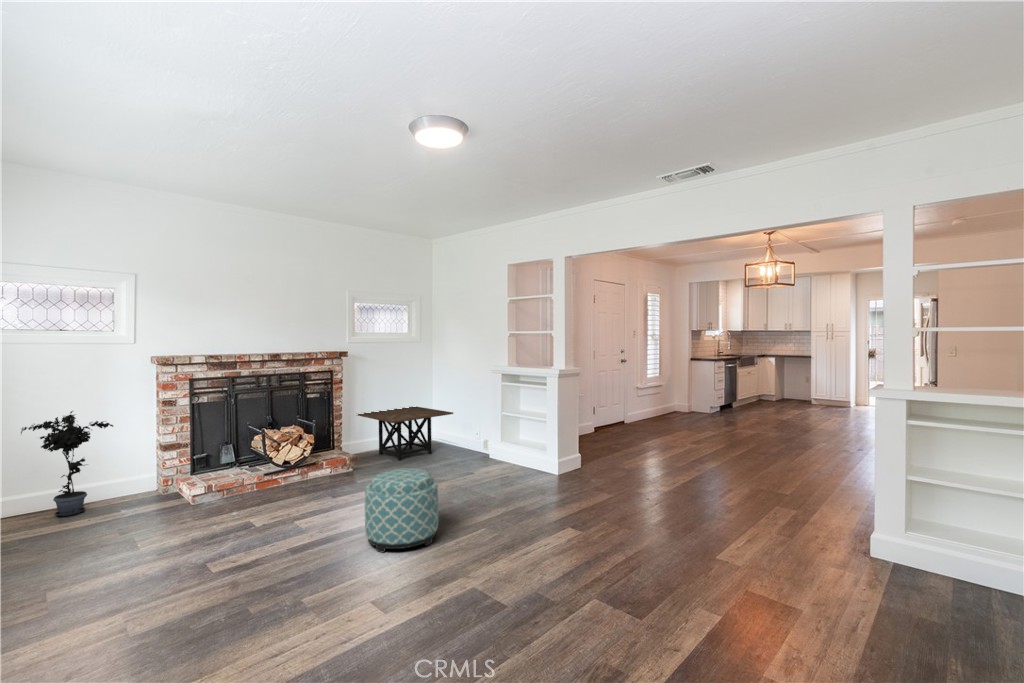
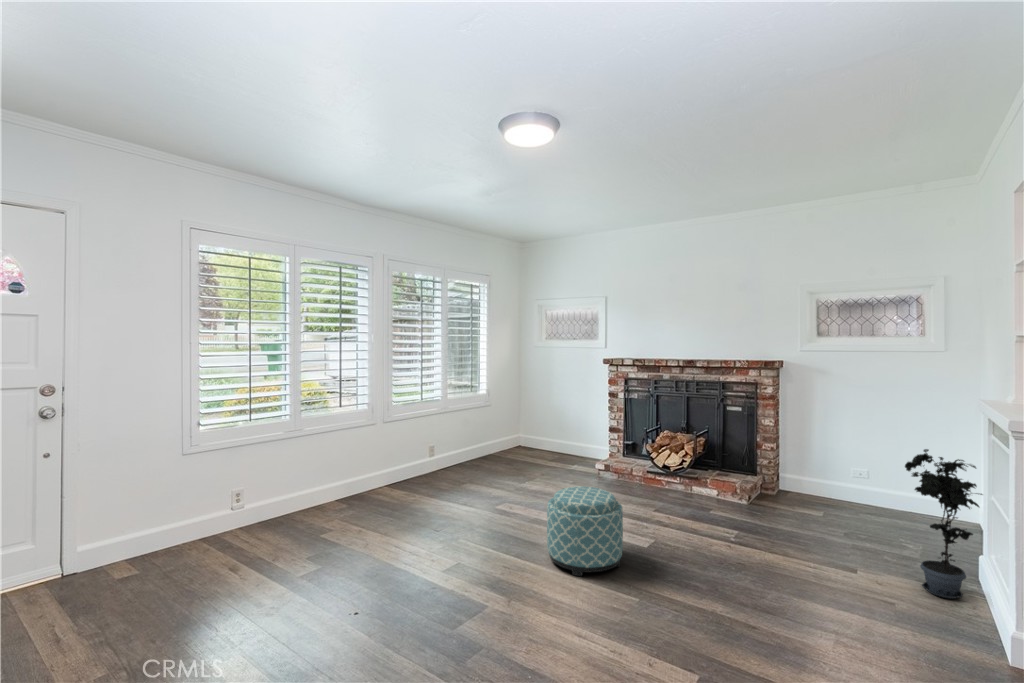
side table: present [358,406,453,460] -> none [788,442,920,531]
potted plant: present [21,411,113,516] -> present [905,449,982,599]

